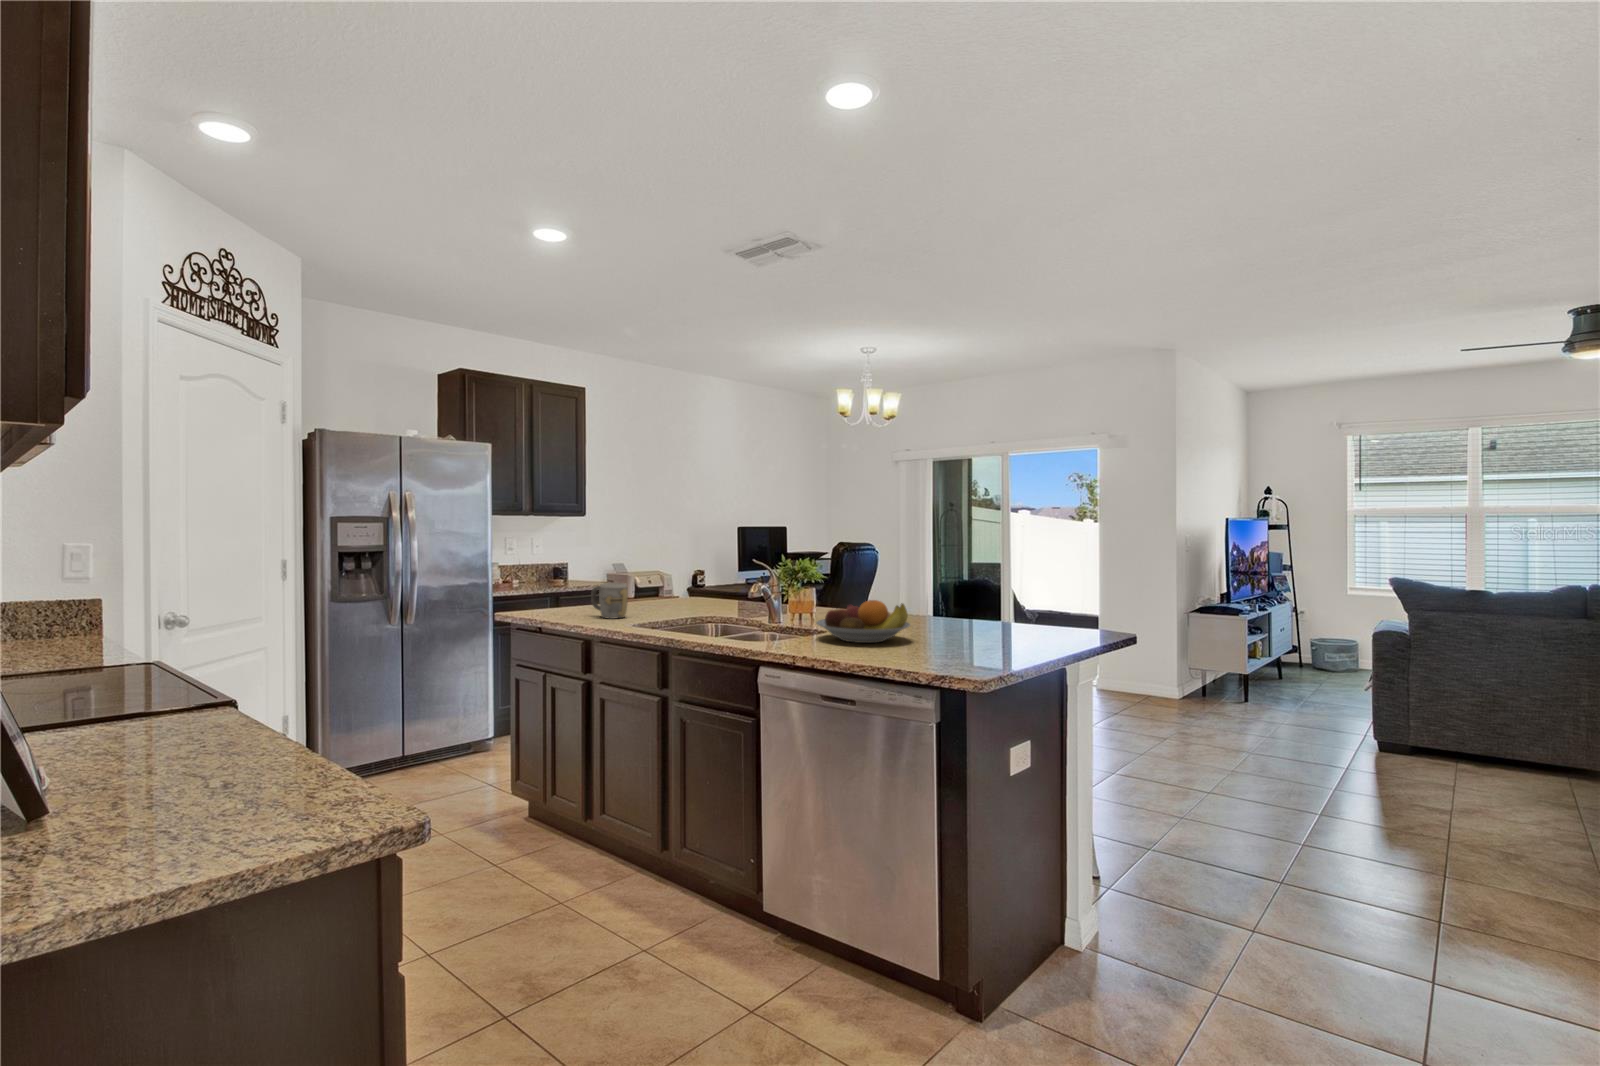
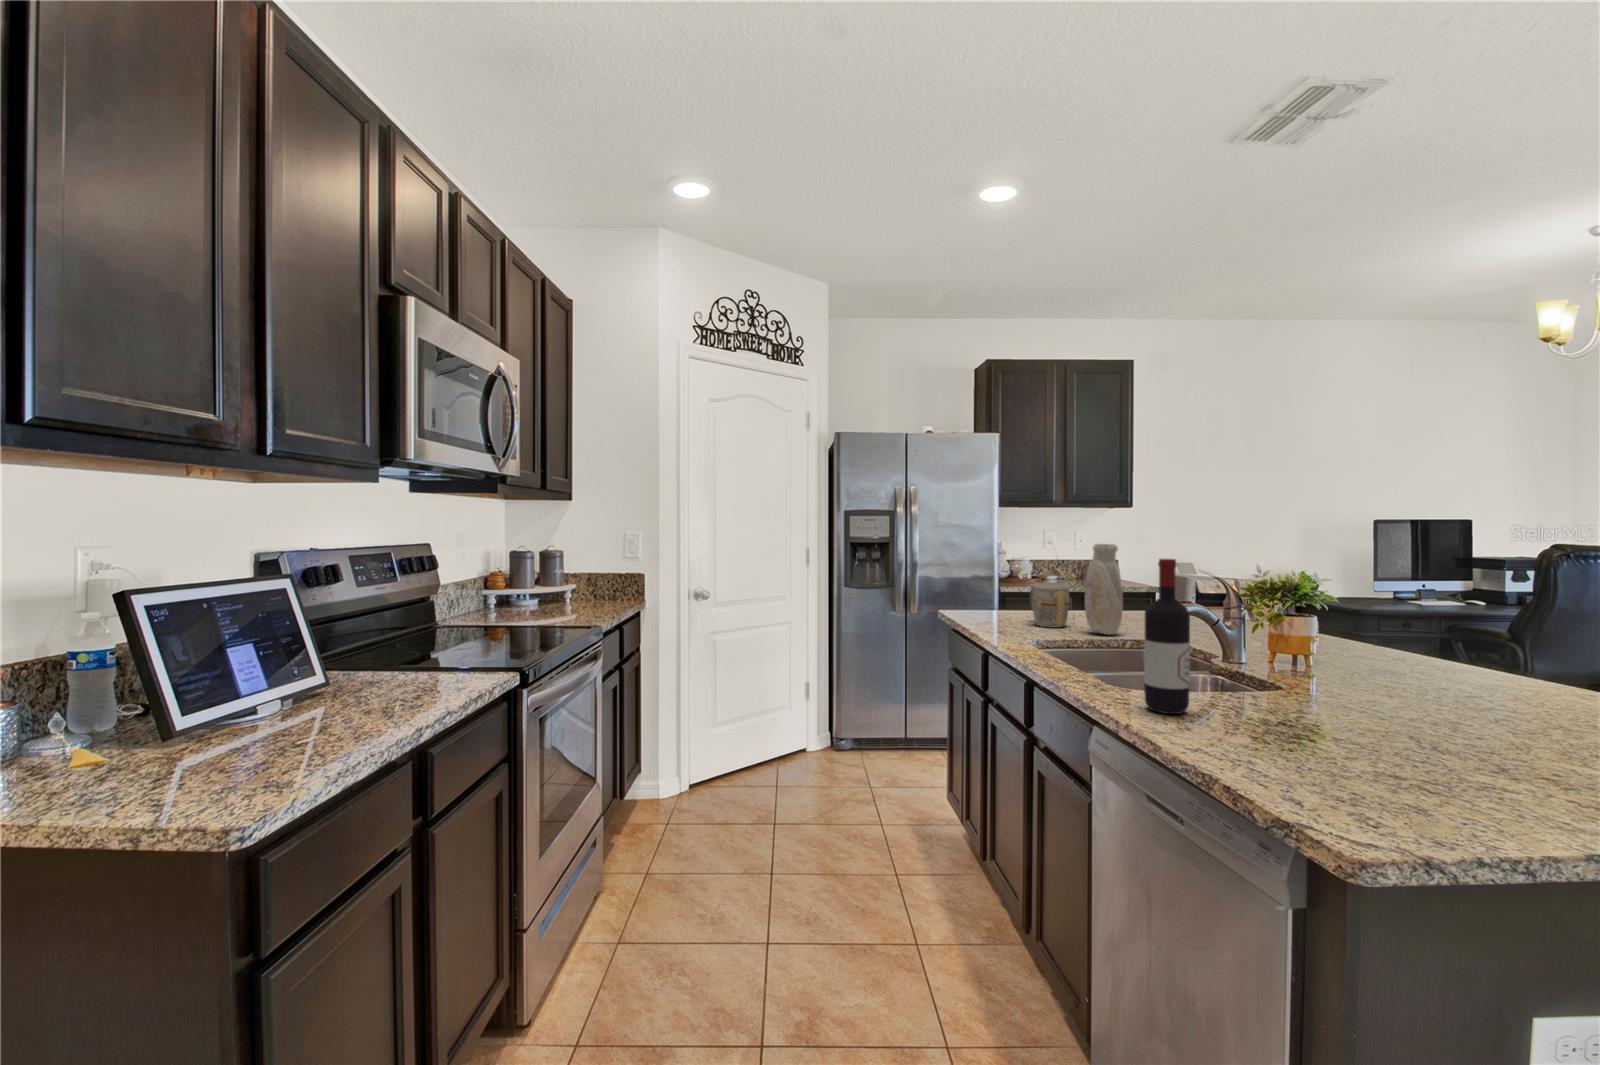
vase: none [647,552,673,619] -> present [1085,544,1123,635]
wine bottle: none [771,560,795,652] -> present [1144,559,1190,714]
fruit bowl: present [816,600,910,643] -> none [1280,643,1520,731]

